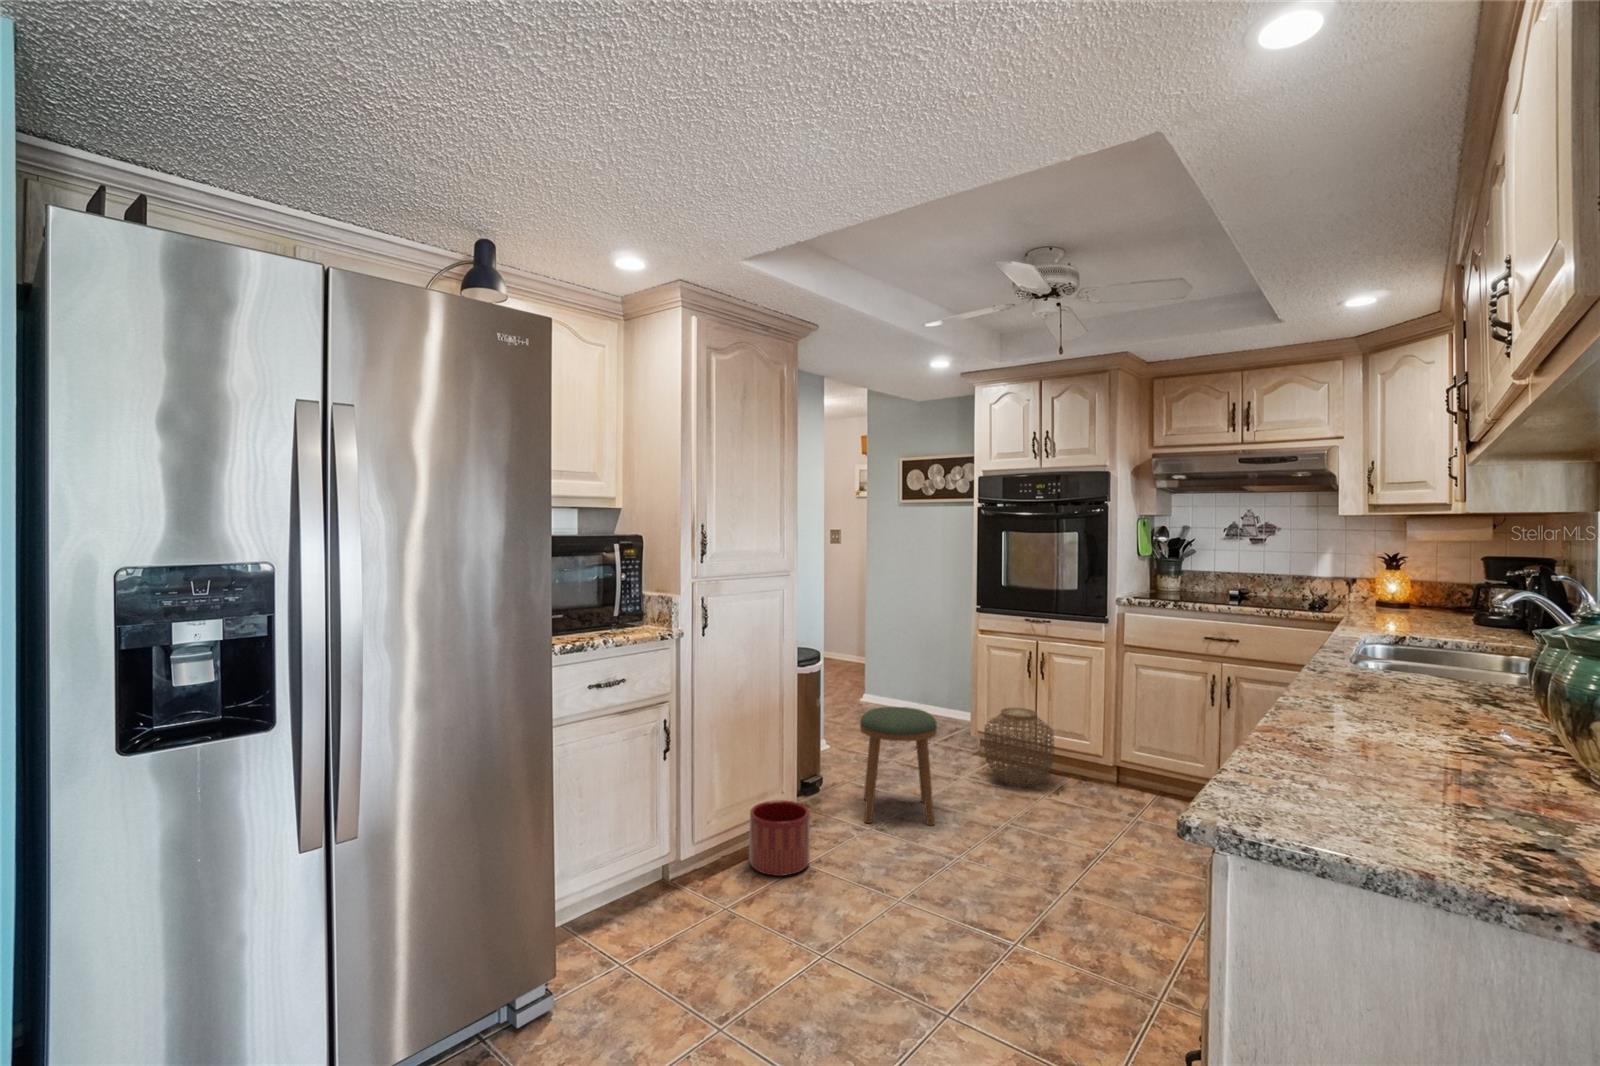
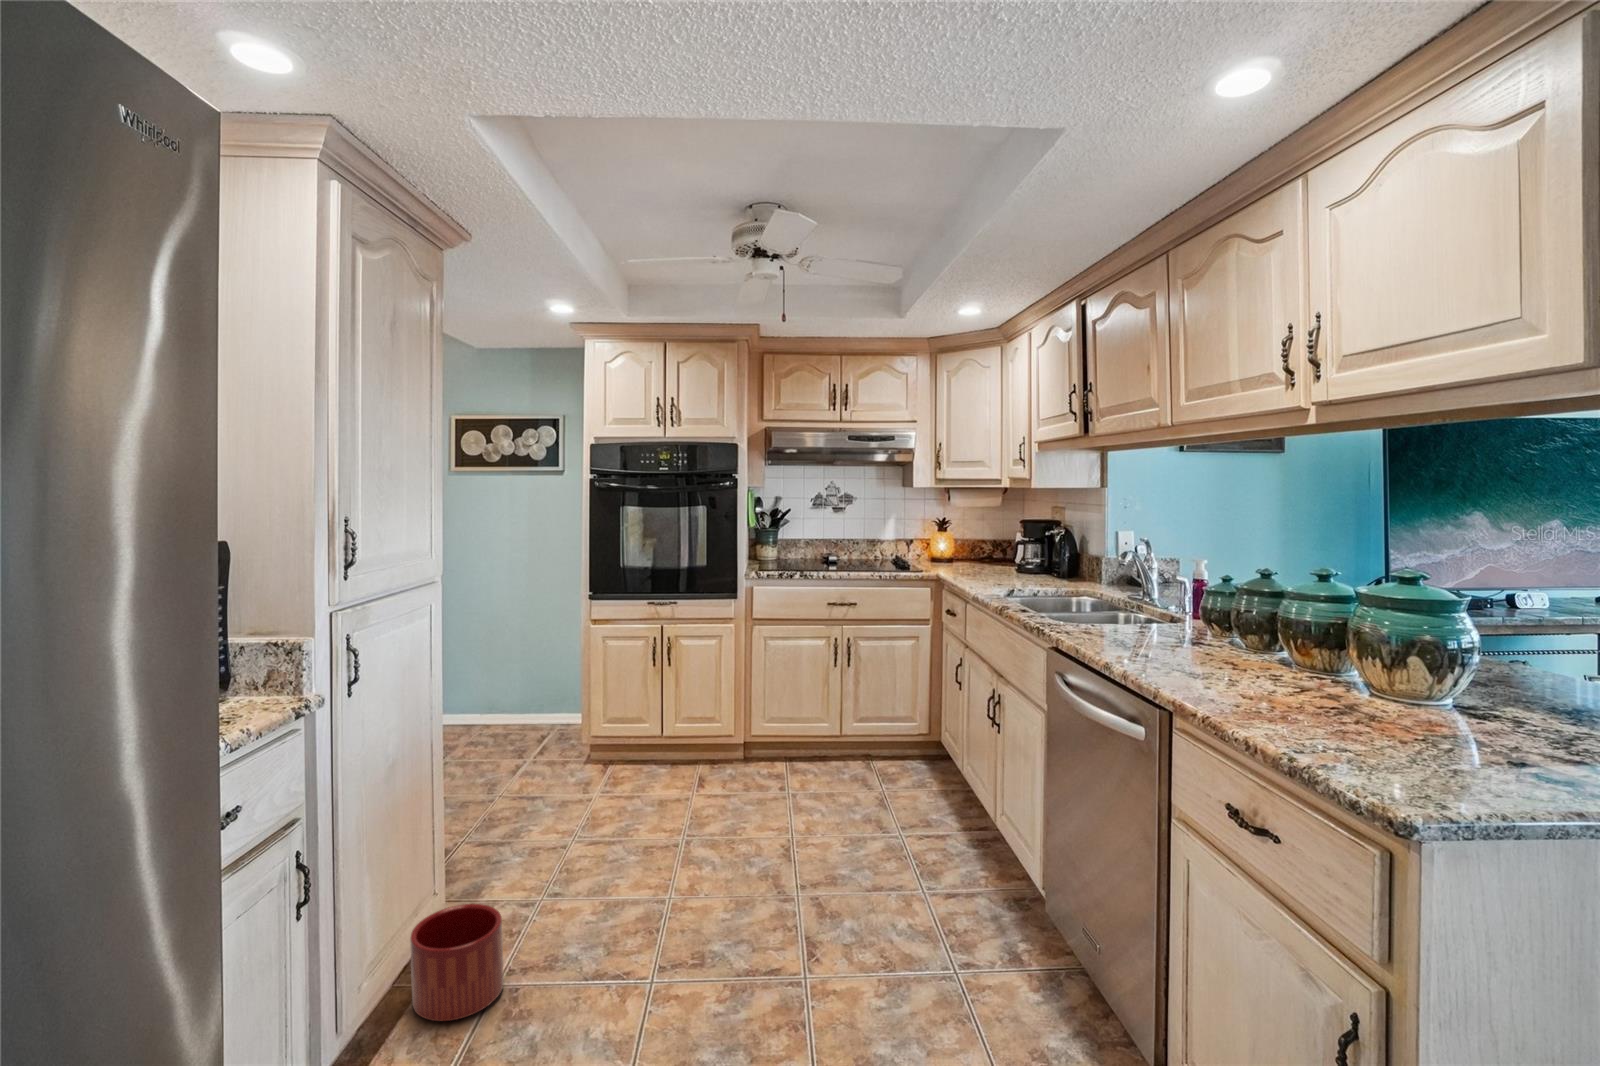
stool: present [860,707,937,825] -> none [504,734,612,893]
woven basket: present [984,708,1054,787] -> none [620,705,695,792]

